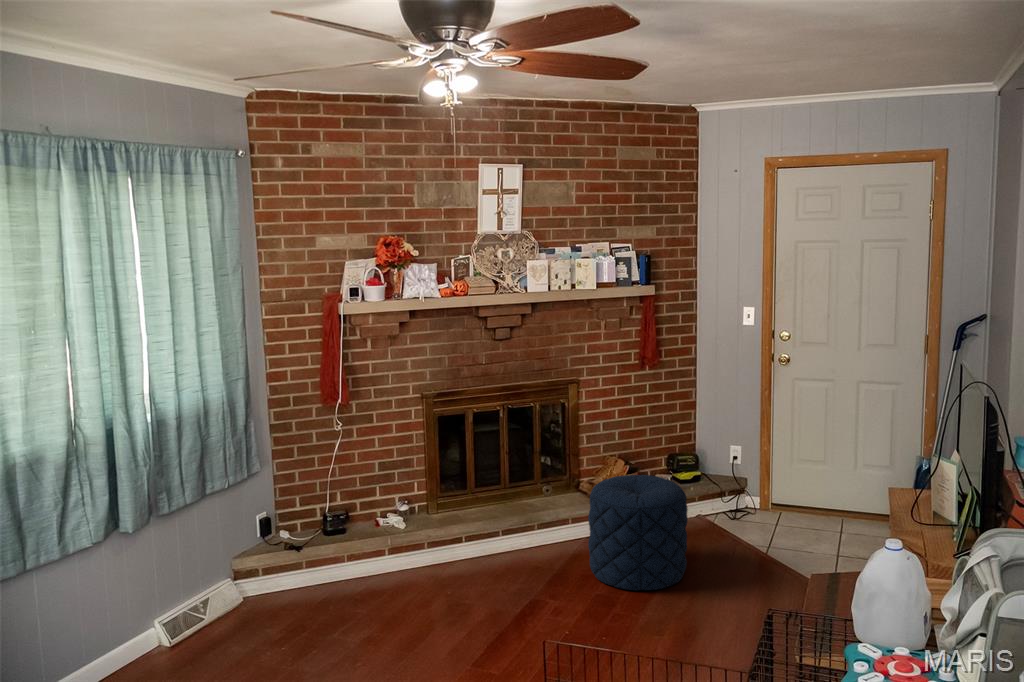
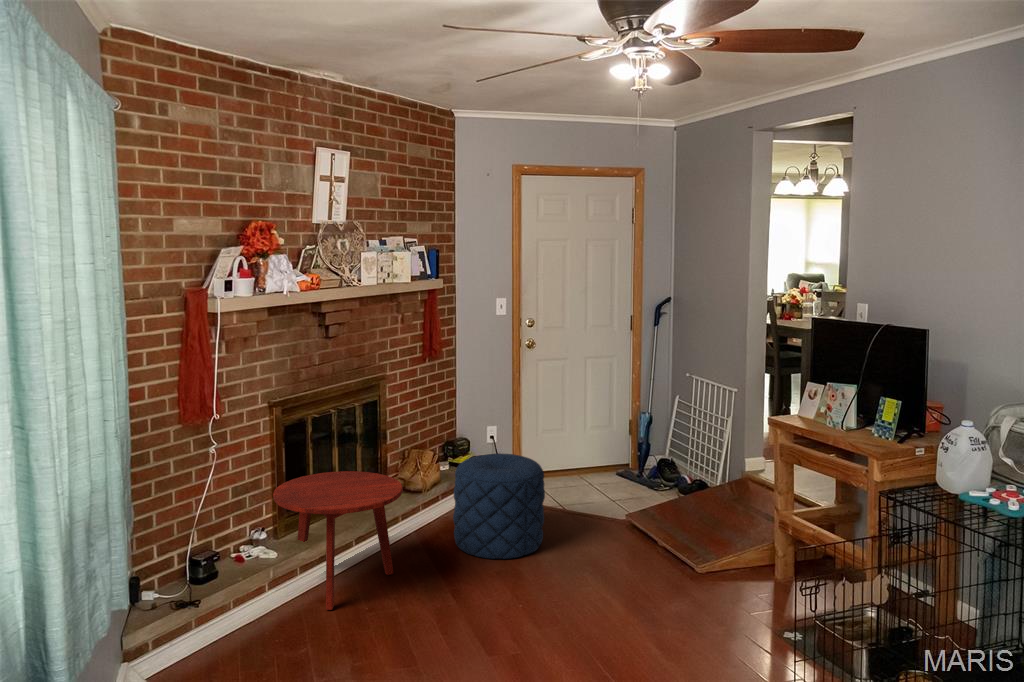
side table: none [393,464,510,586] -> present [273,471,403,610]

